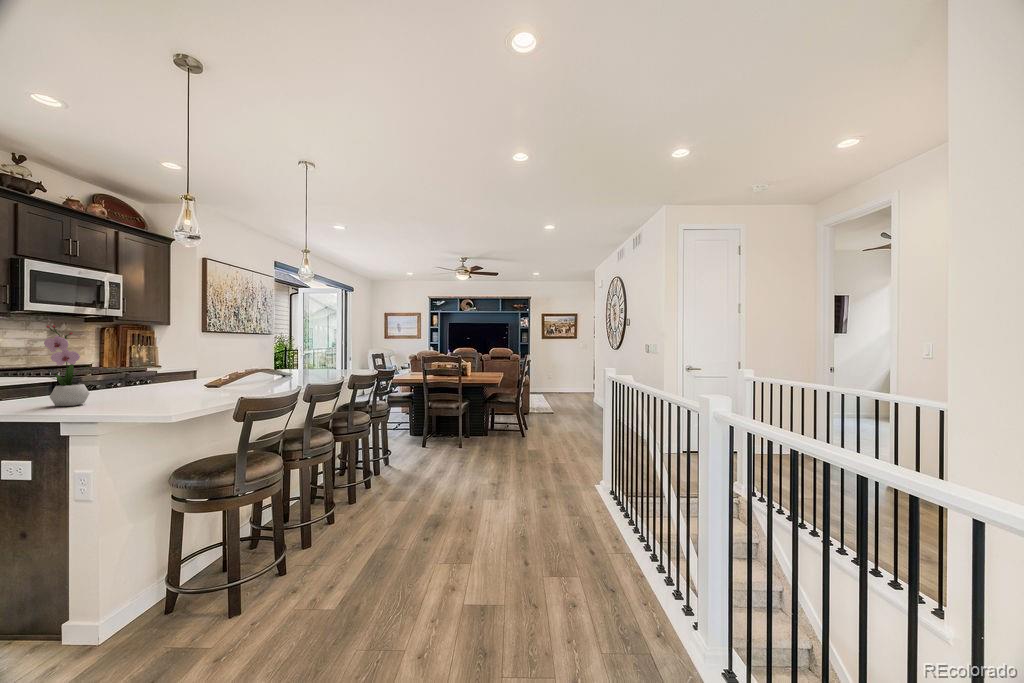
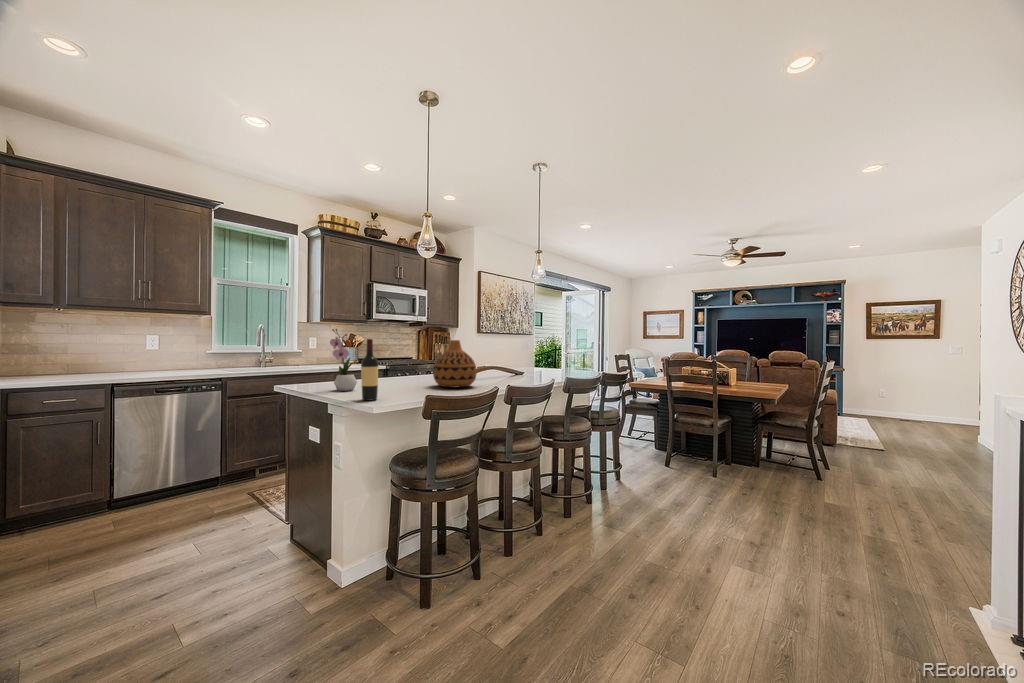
wine bottle: none [127,338,153,411] -> present [361,339,378,401]
vase: none [198,340,256,392] -> present [433,340,477,387]

